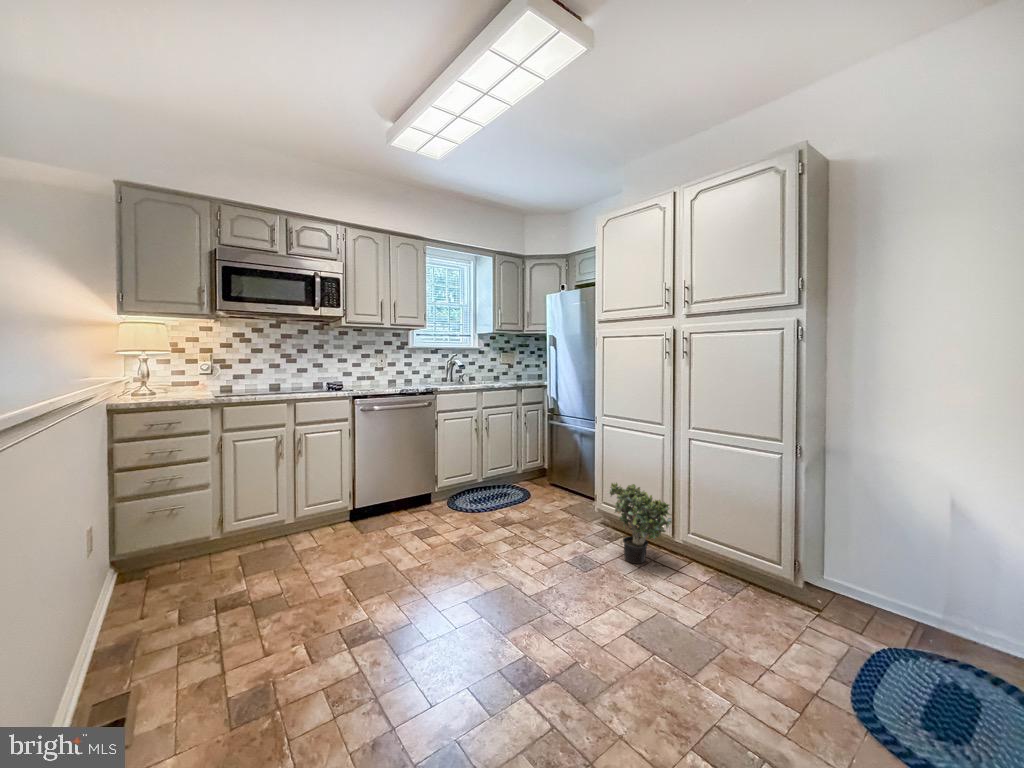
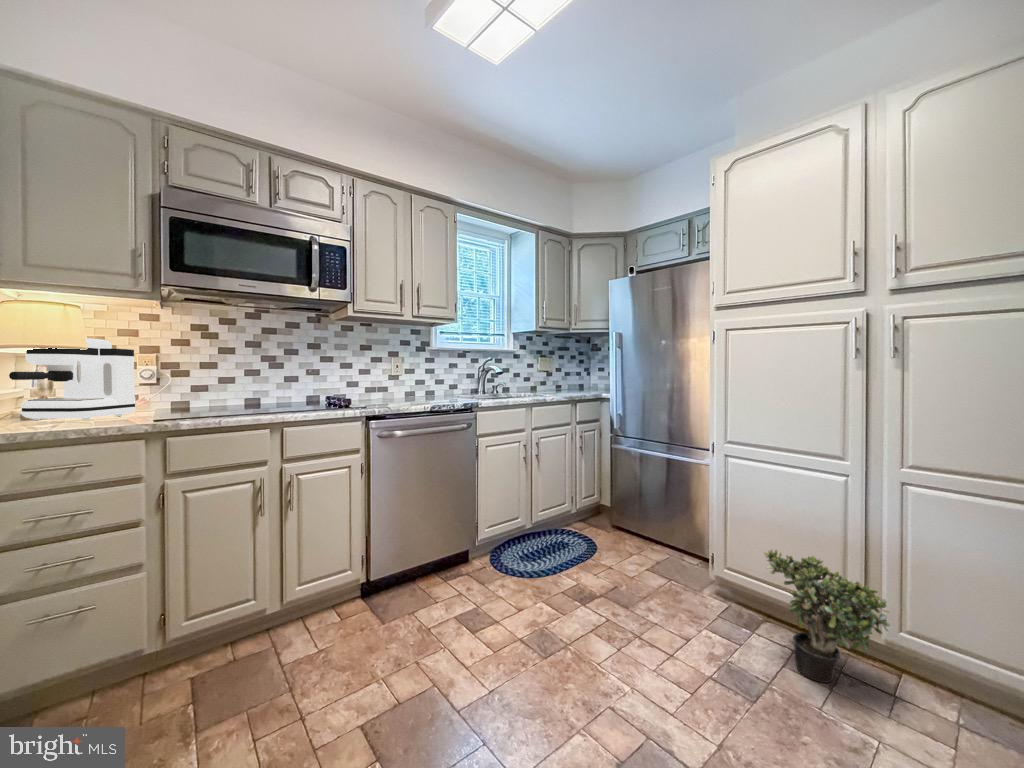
coffee maker: none [130,343,200,396] -> present [9,338,136,420]

